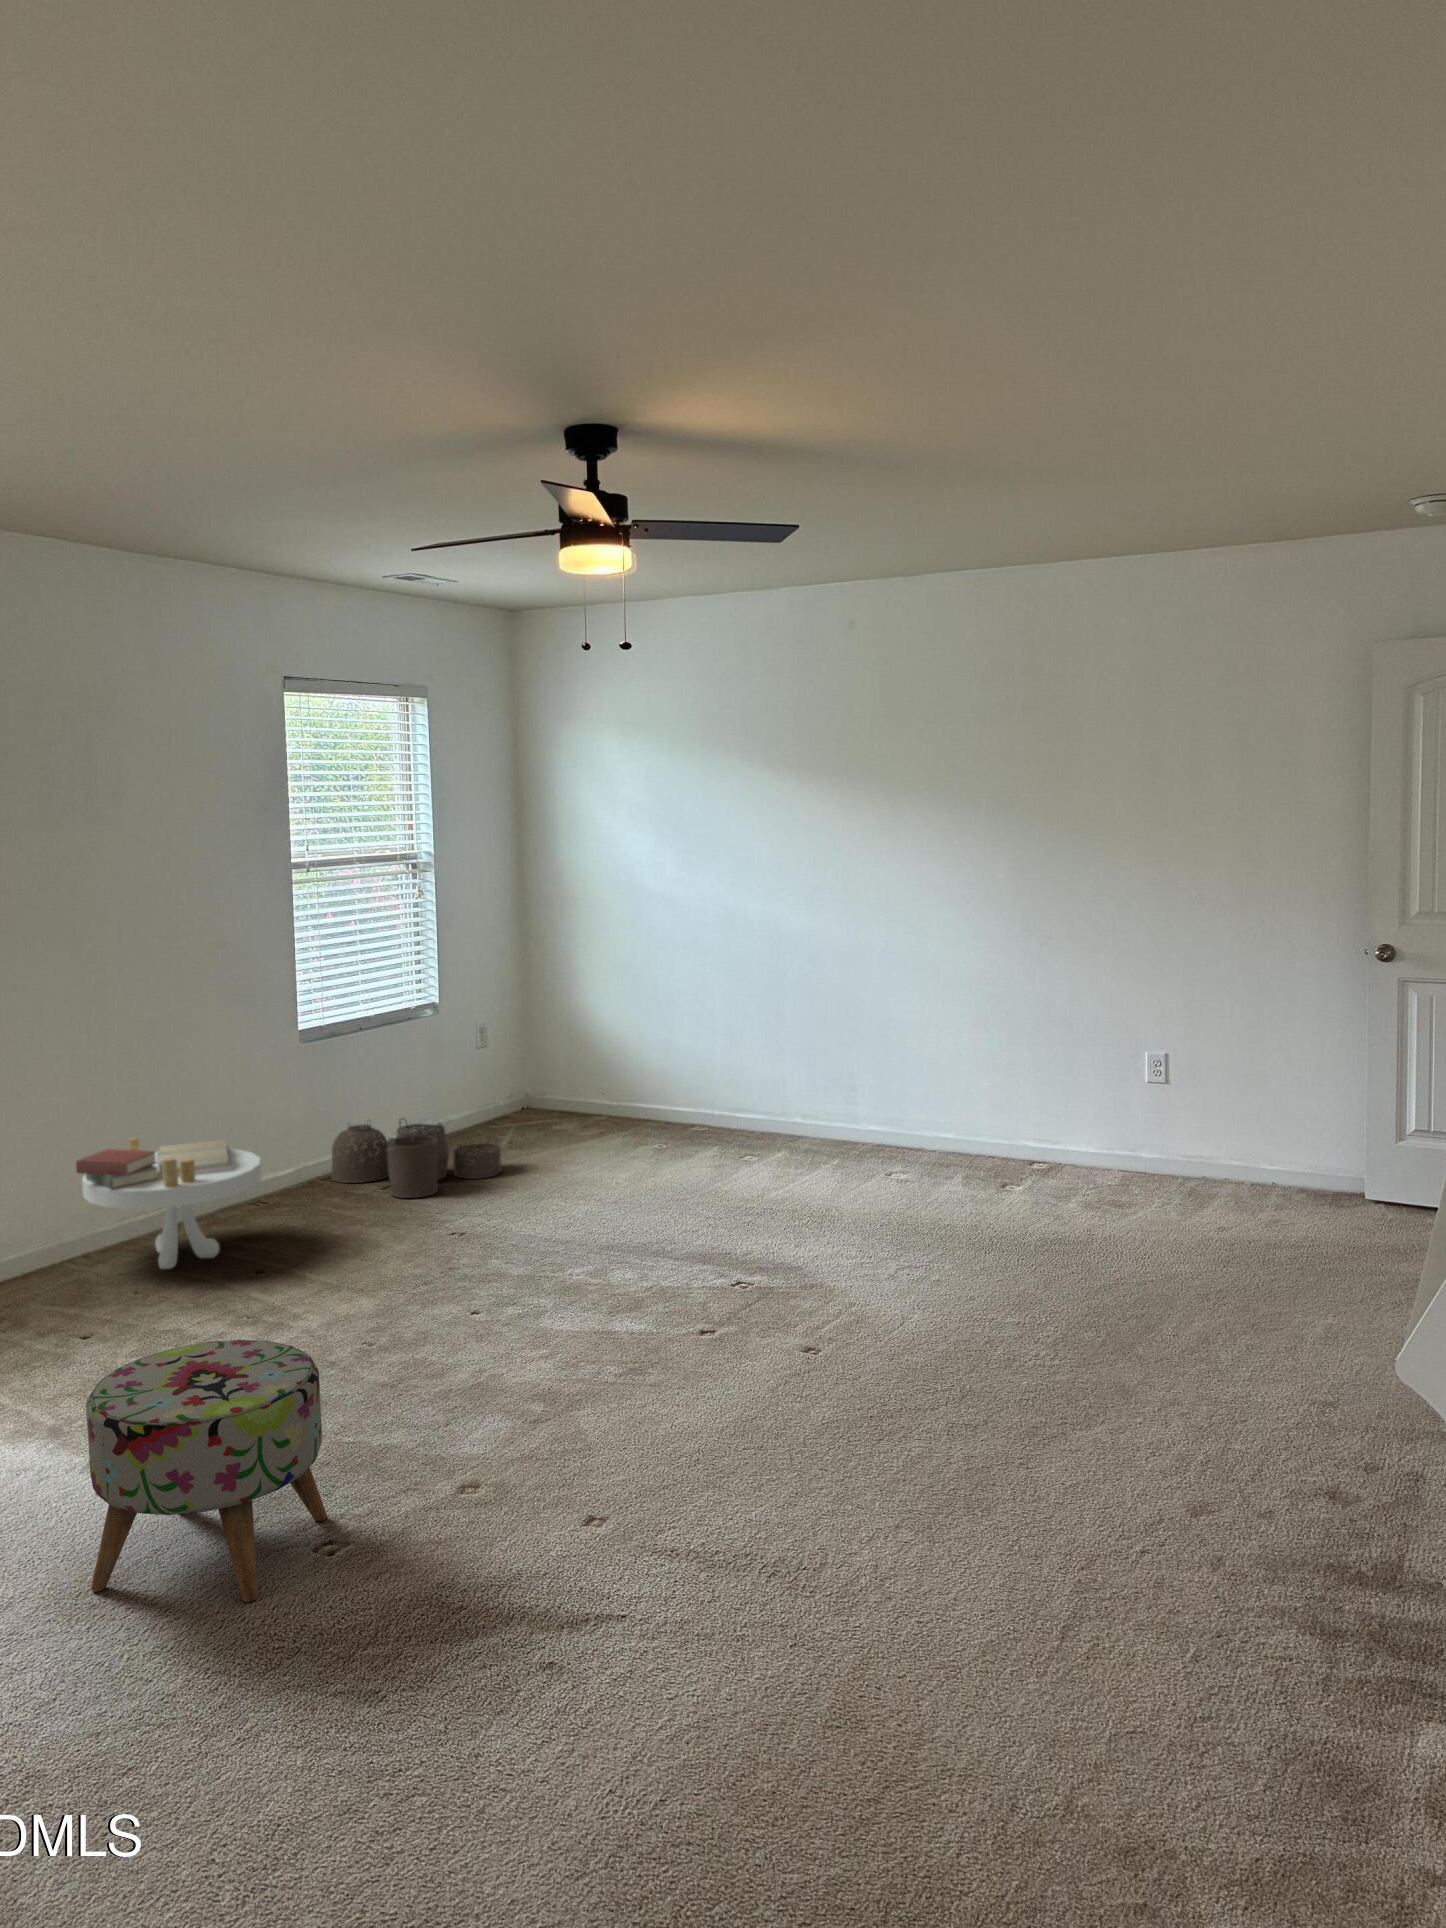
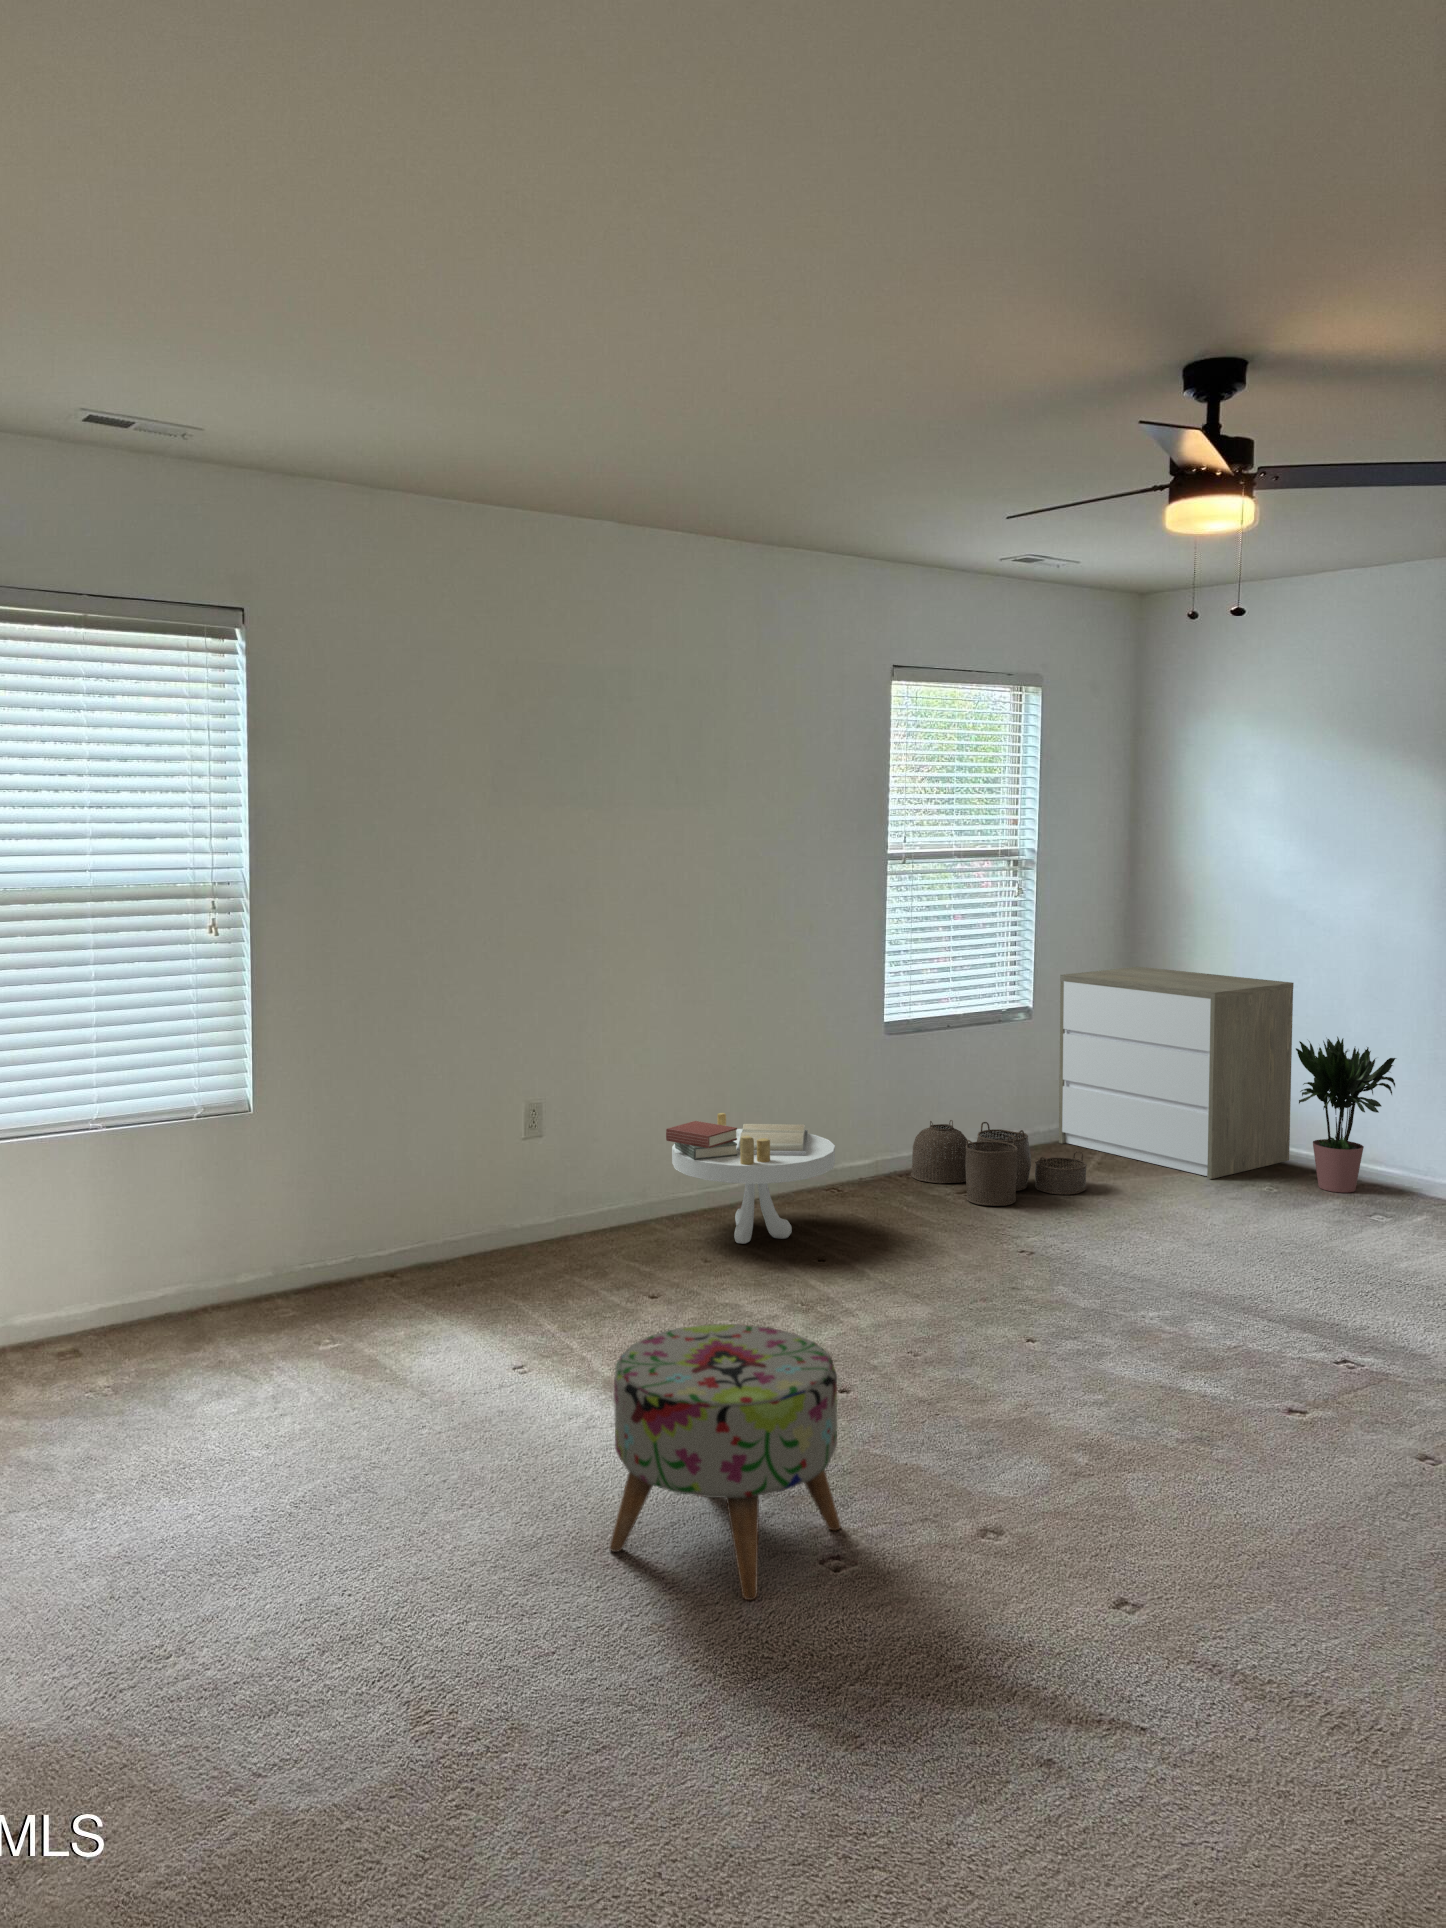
dresser: none [463,958,673,1148] -> present [1059,967,1294,1179]
potted plant: none [675,1007,763,1146] -> present [1296,1037,1396,1193]

